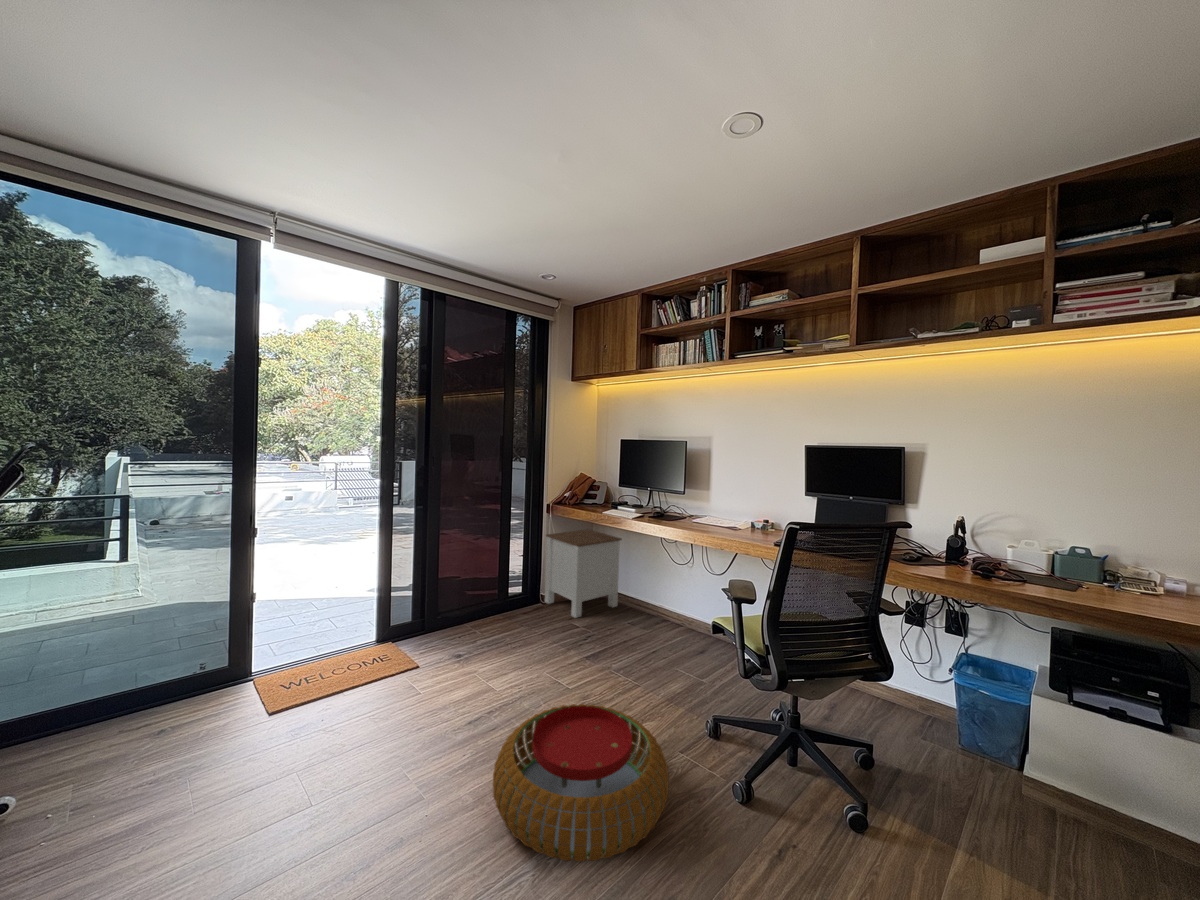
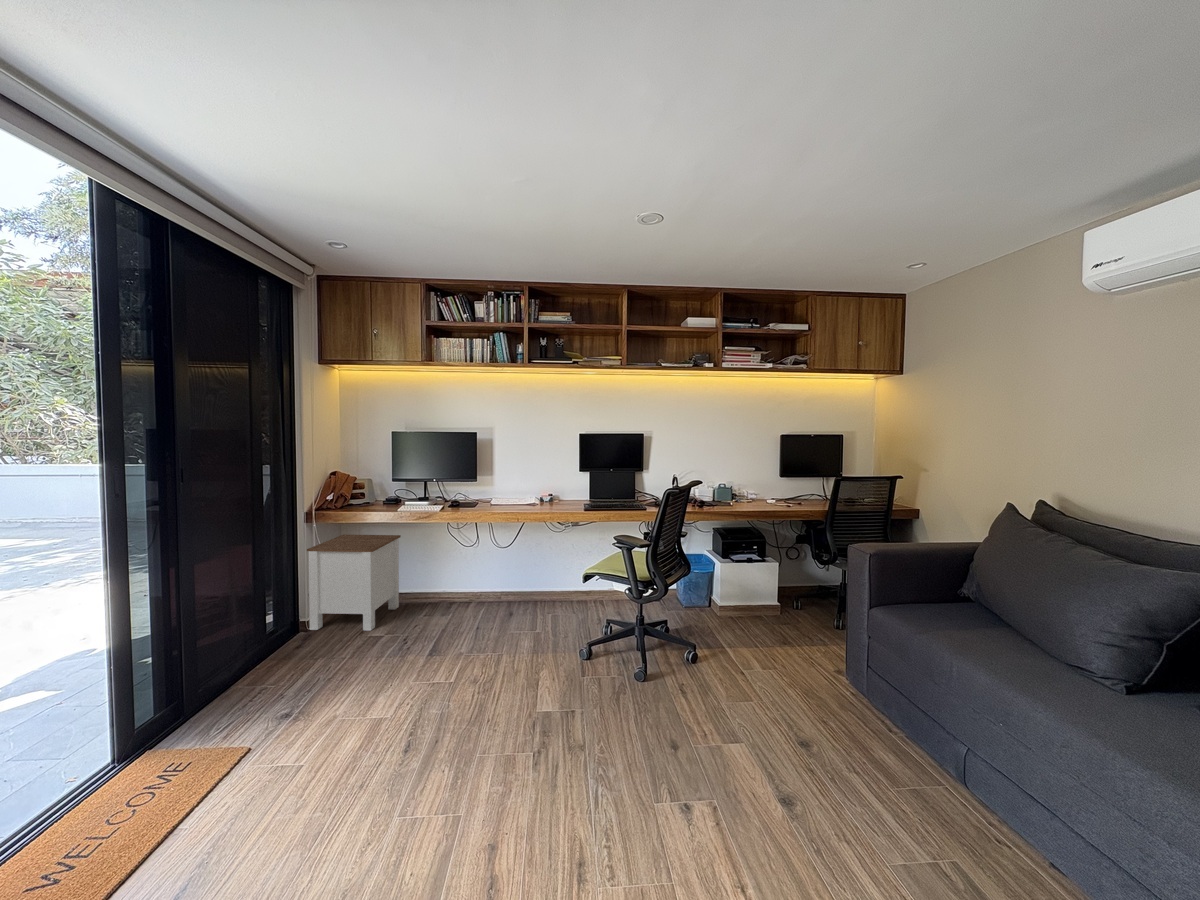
pouf: present [493,704,669,862] -> none [491,661,637,778]

